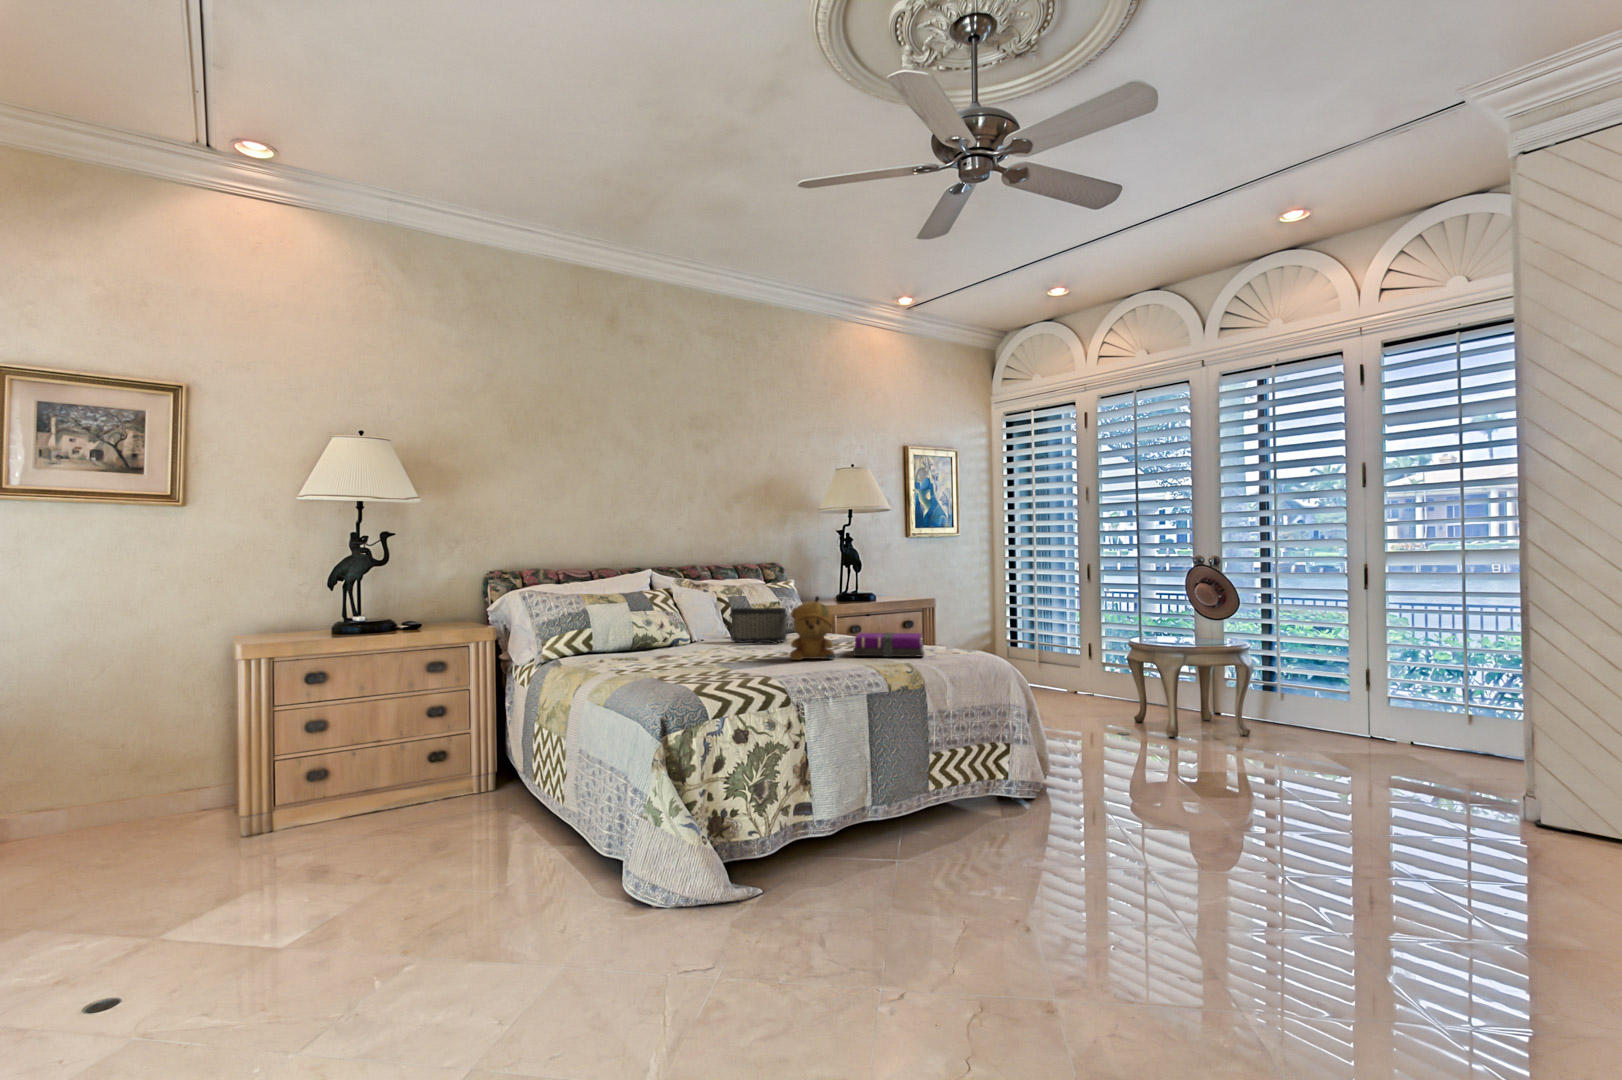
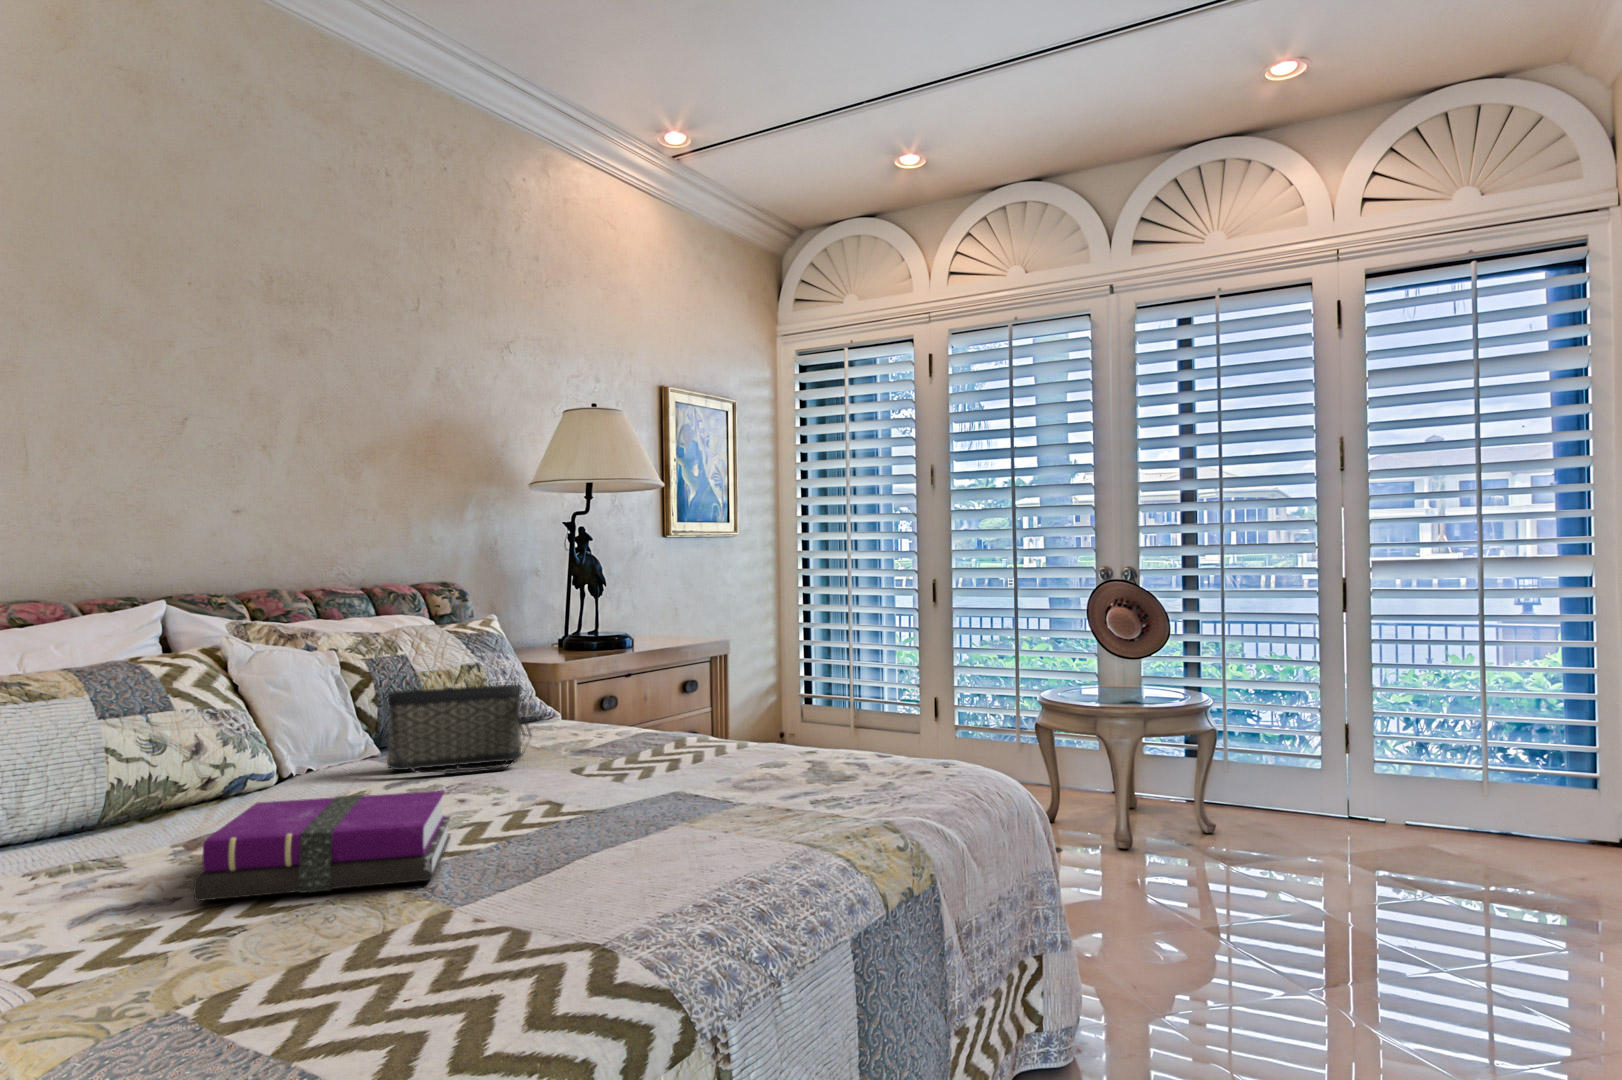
stuffed bear: present [790,596,835,660] -> none [584,669,696,837]
notebook: present [853,633,924,657] -> present [194,791,450,901]

